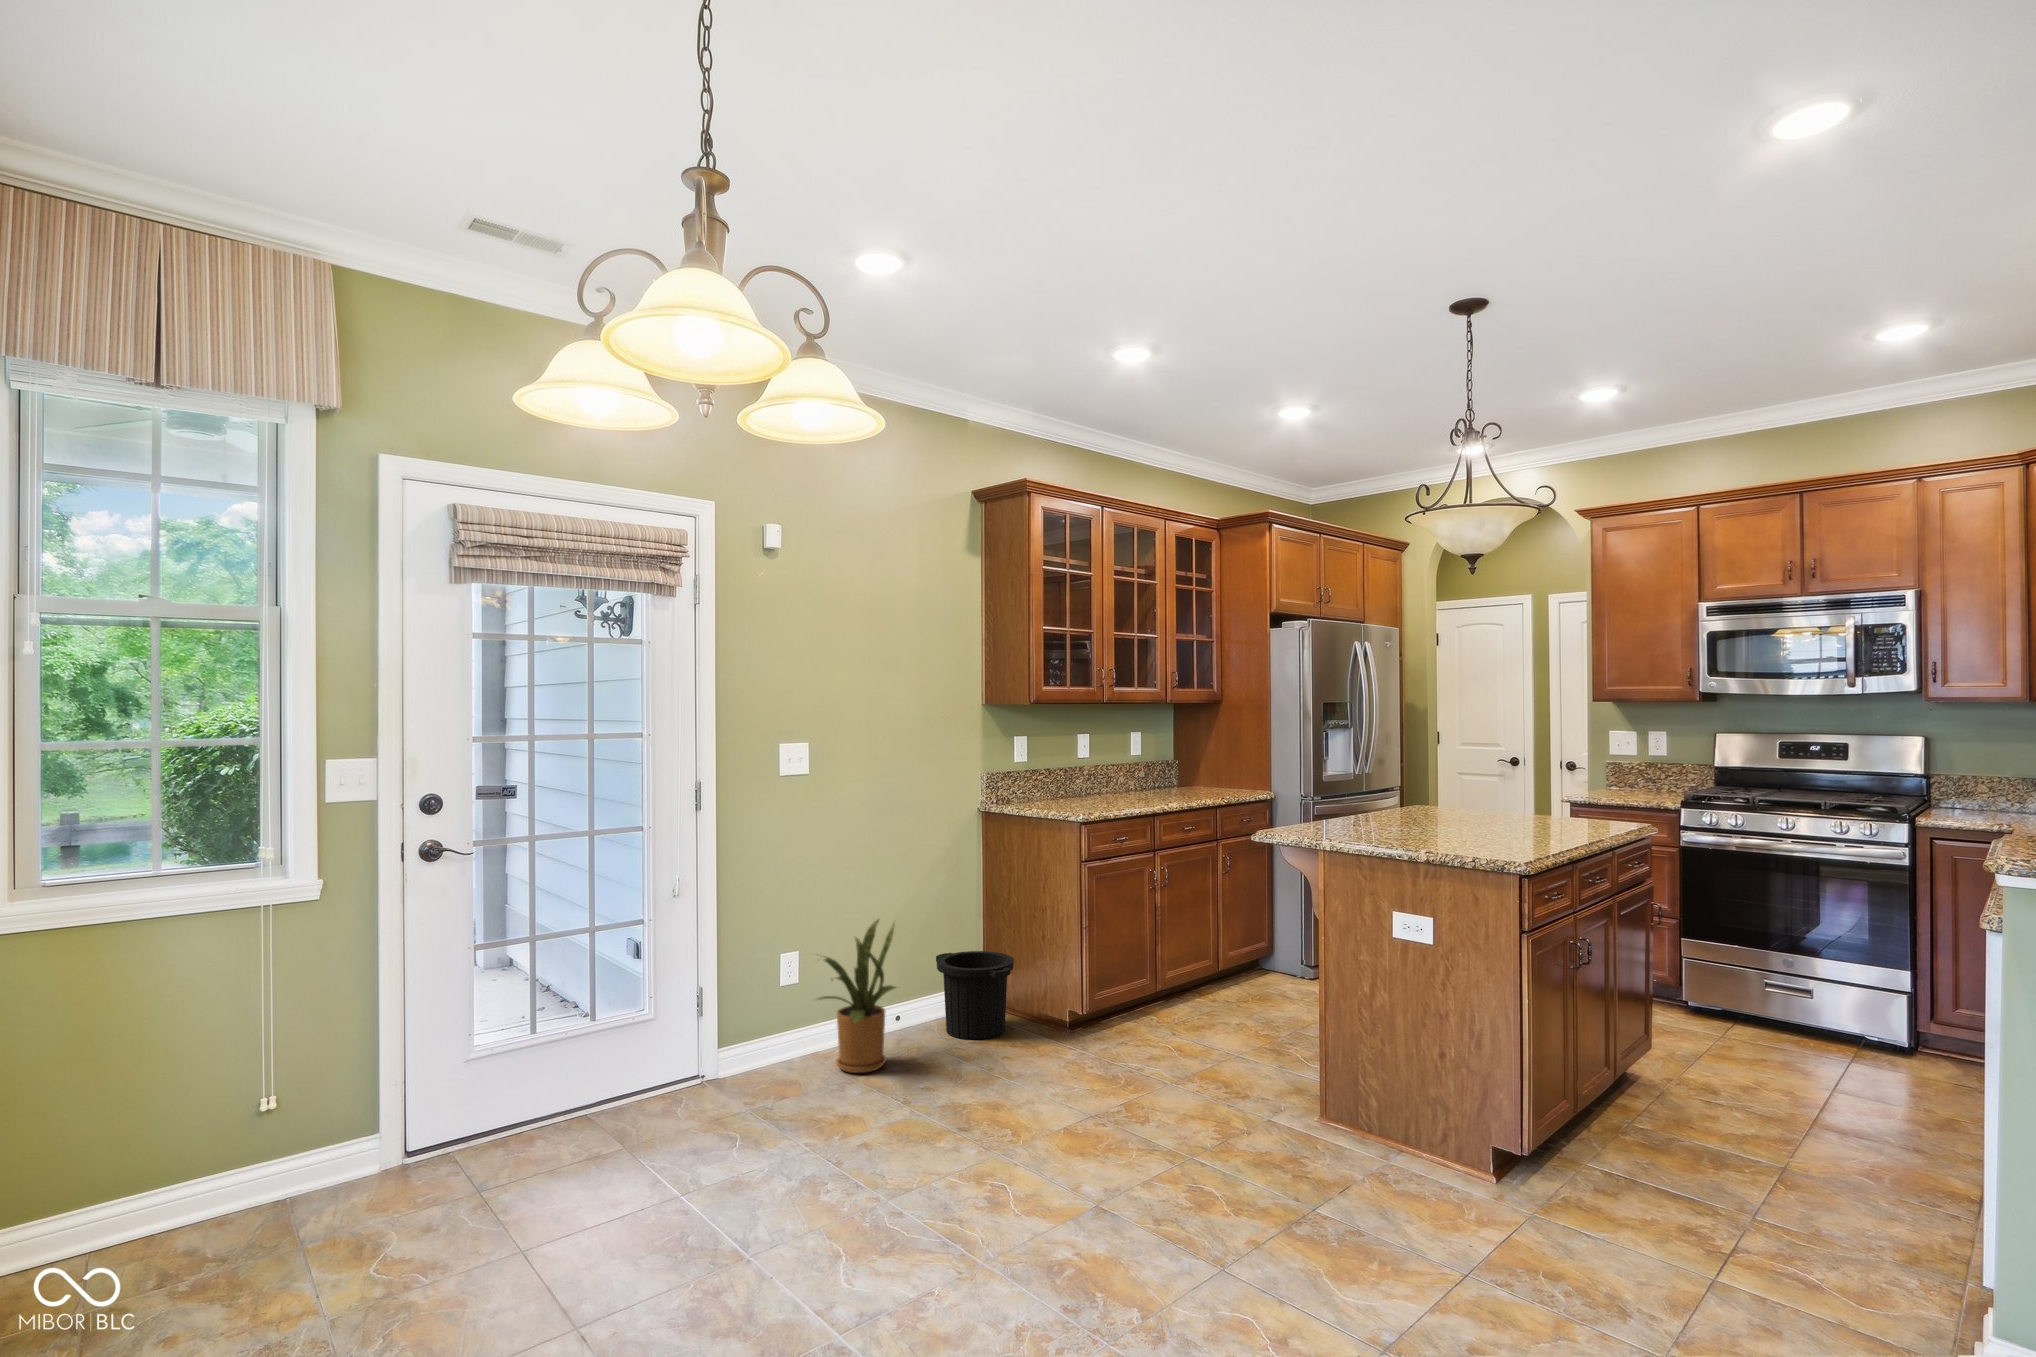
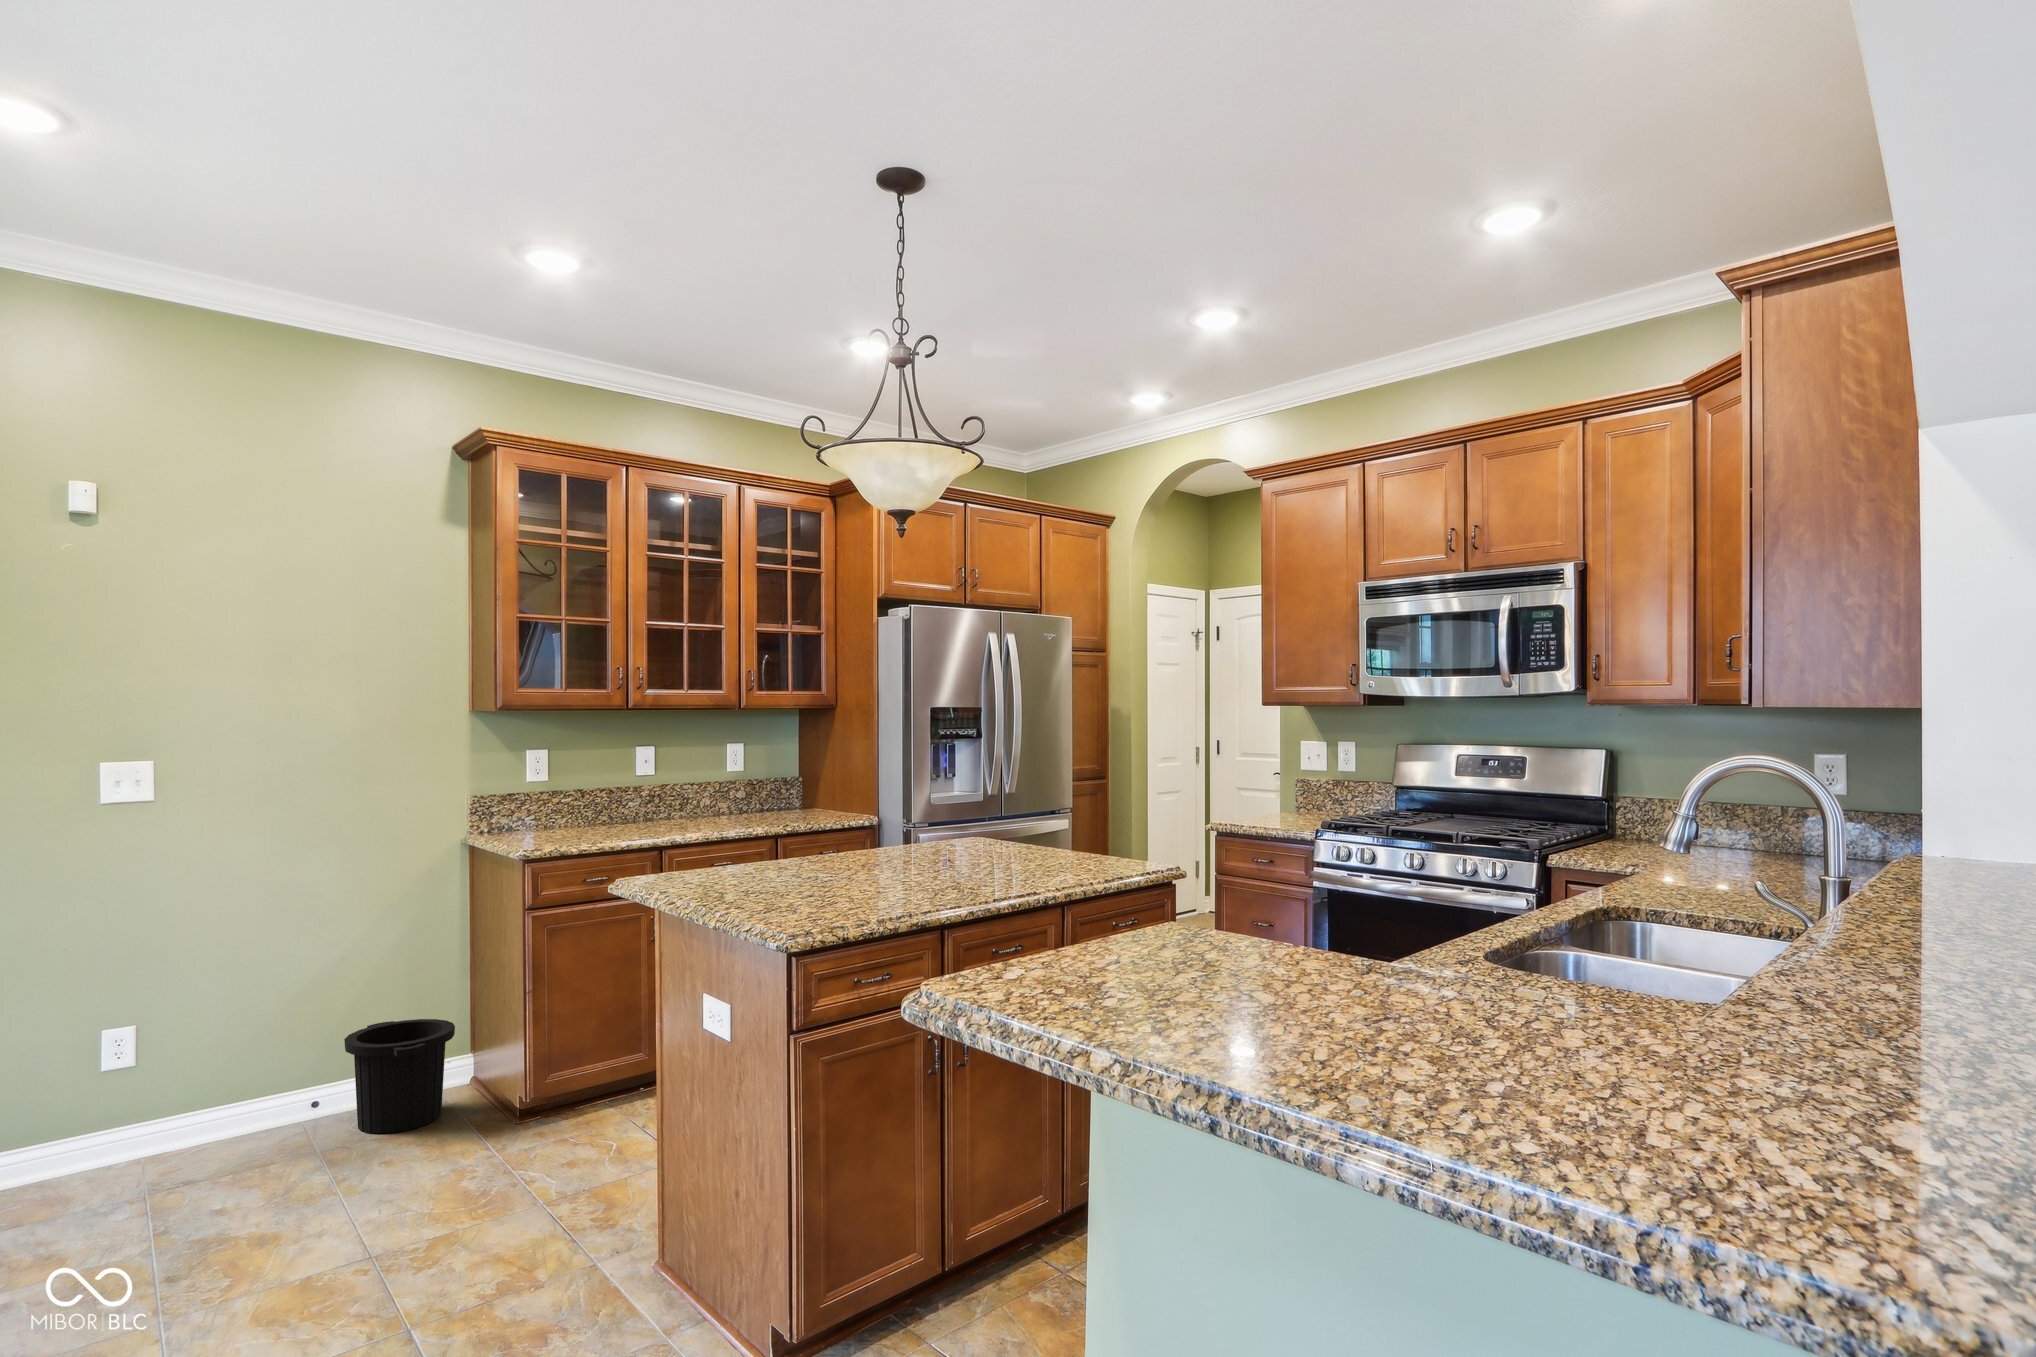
house plant: present [817,920,896,1073] -> none [75,981,271,1183]

